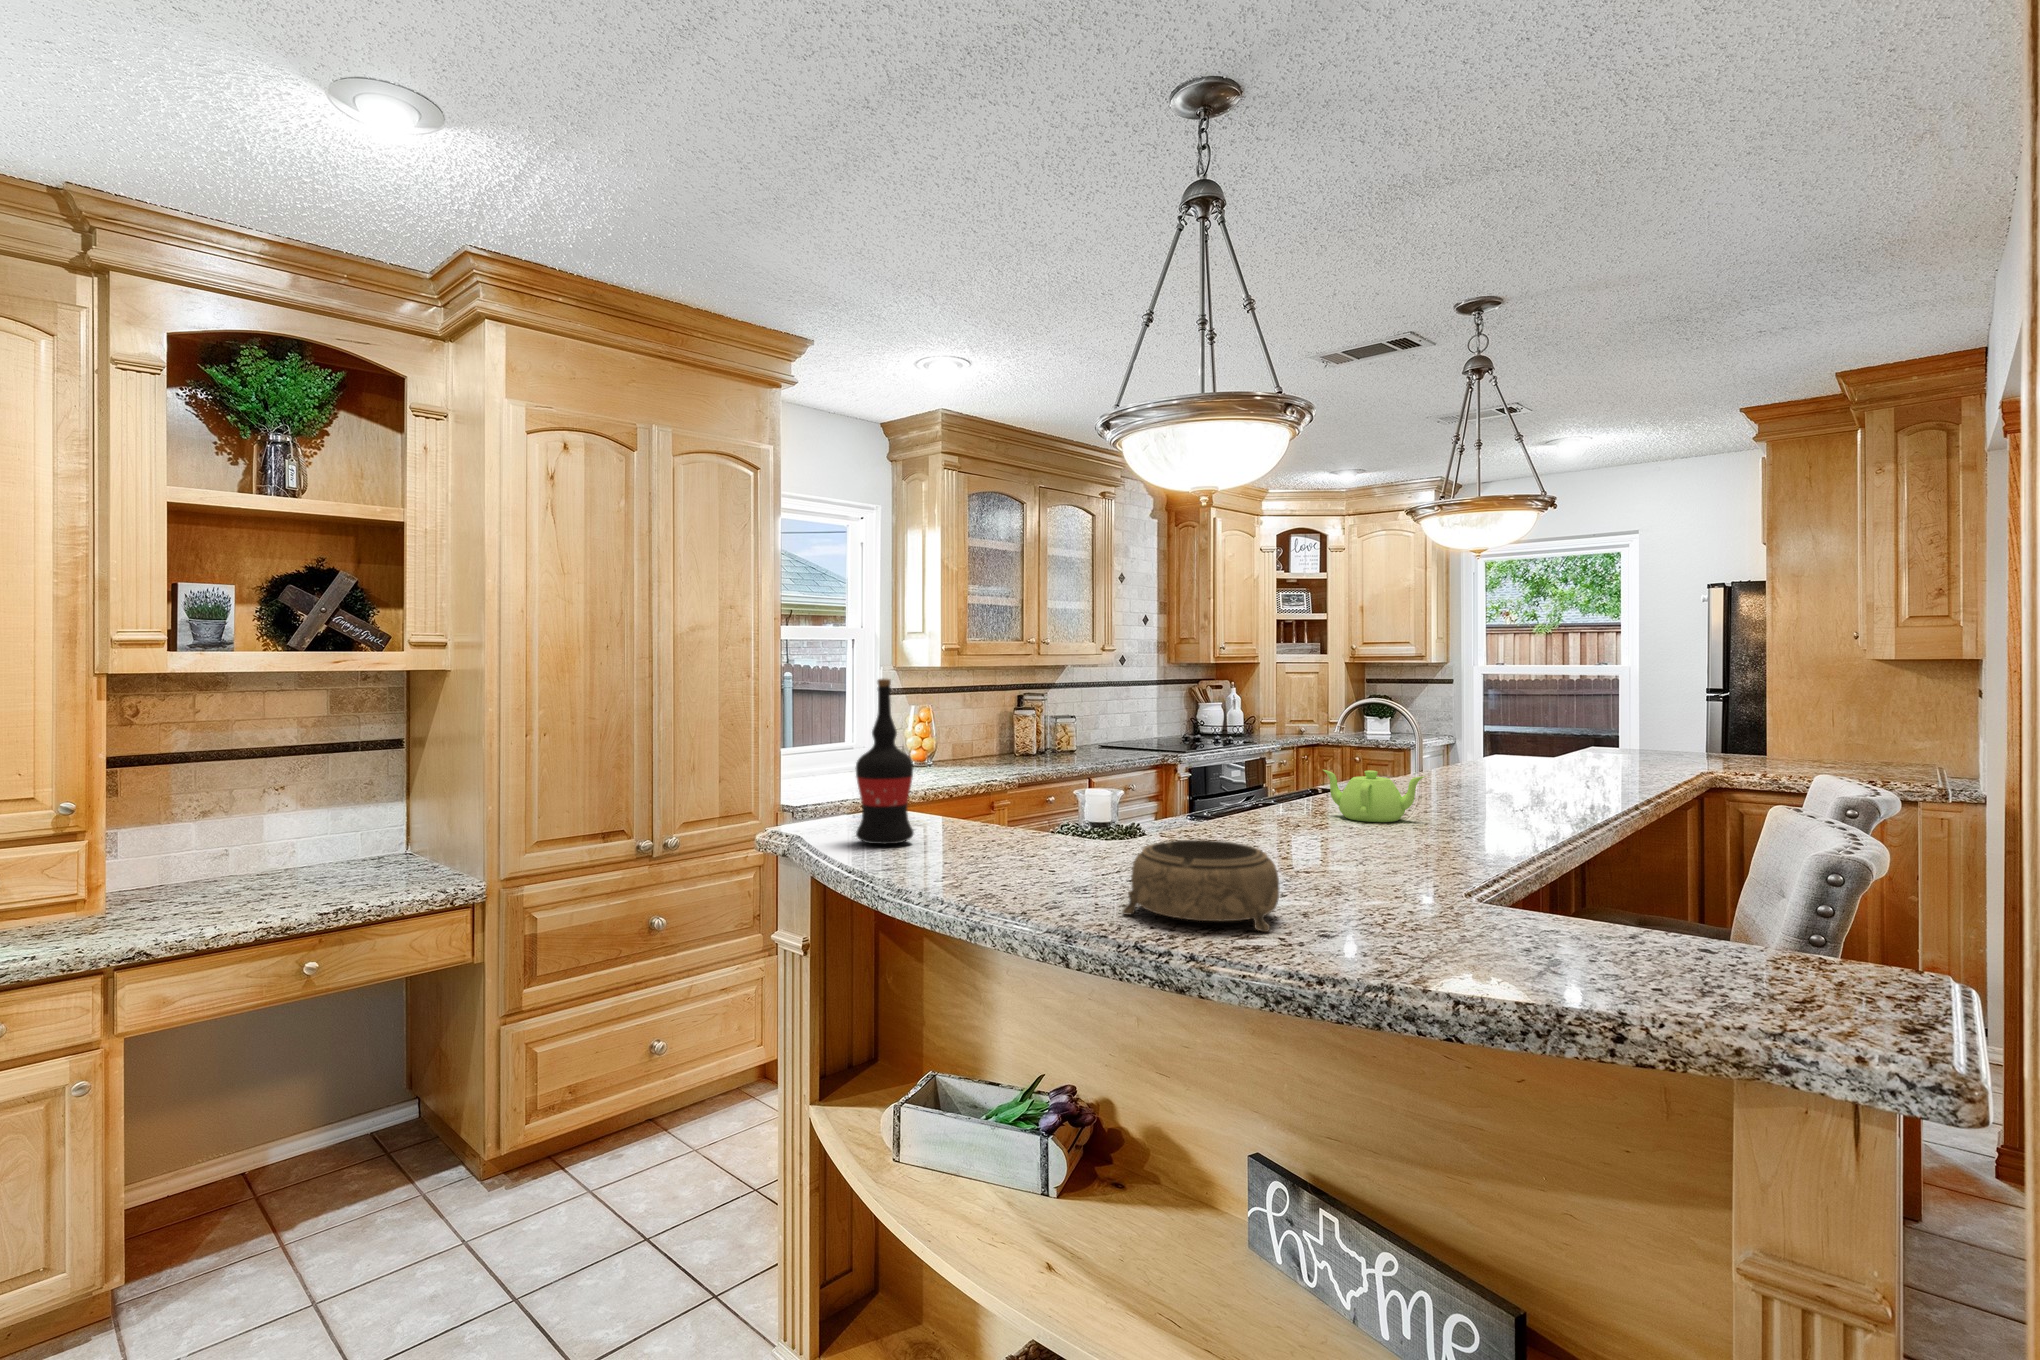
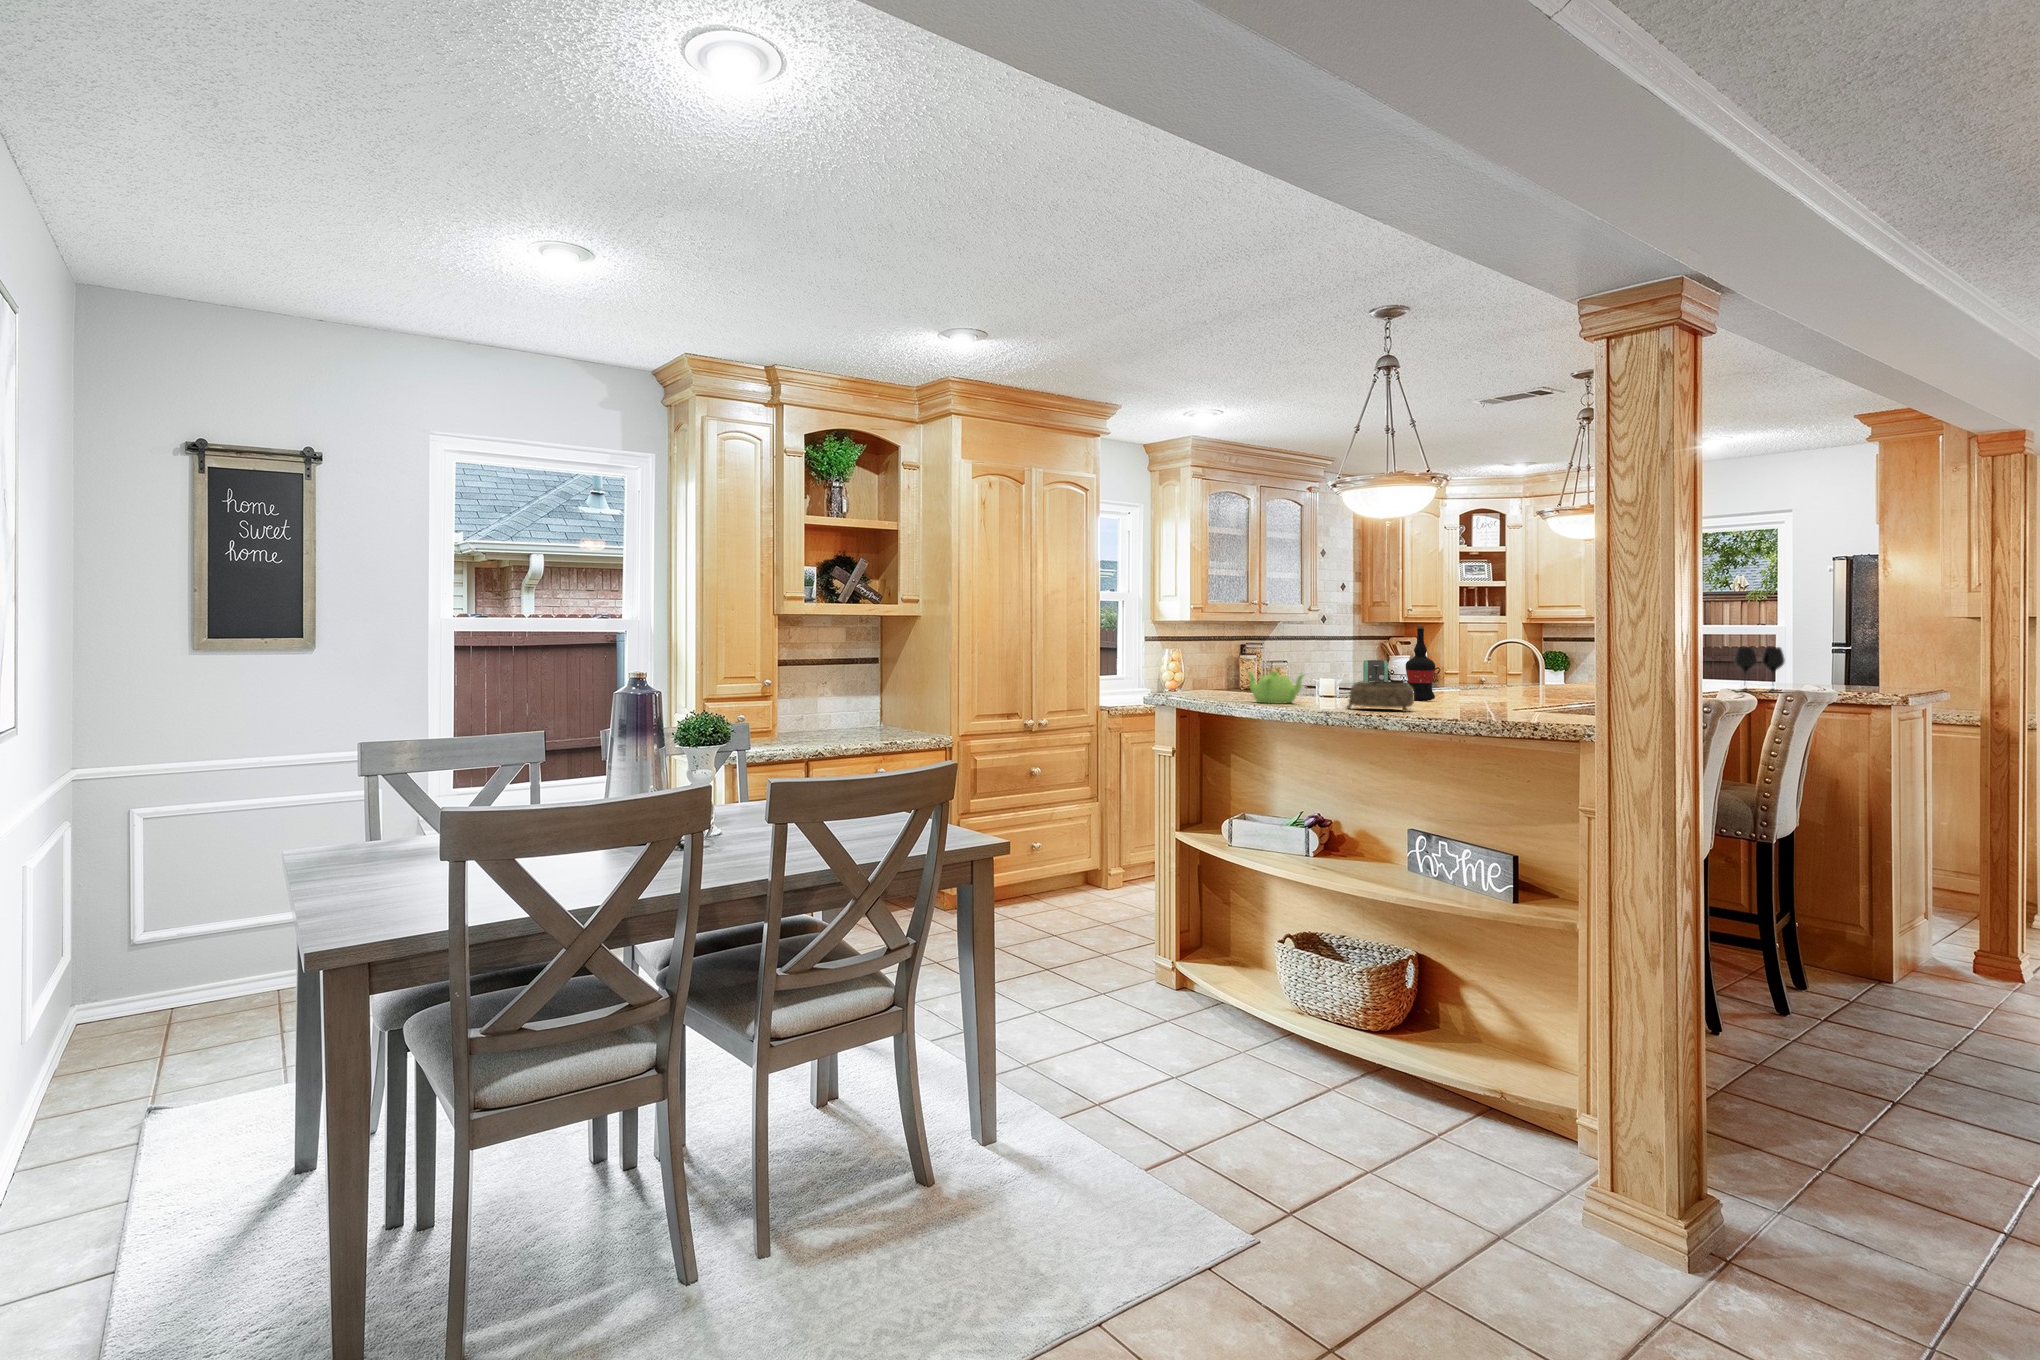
wine bottle: present [856,679,914,844] -> present [1406,625,1435,701]
wine glass: none [1651,702,1719,765] -> present [1734,647,1785,693]
toaster: none [1168,711,1197,741] -> present [1363,660,1388,682]
teapot: present [1323,770,1425,822] -> present [1248,671,1304,704]

